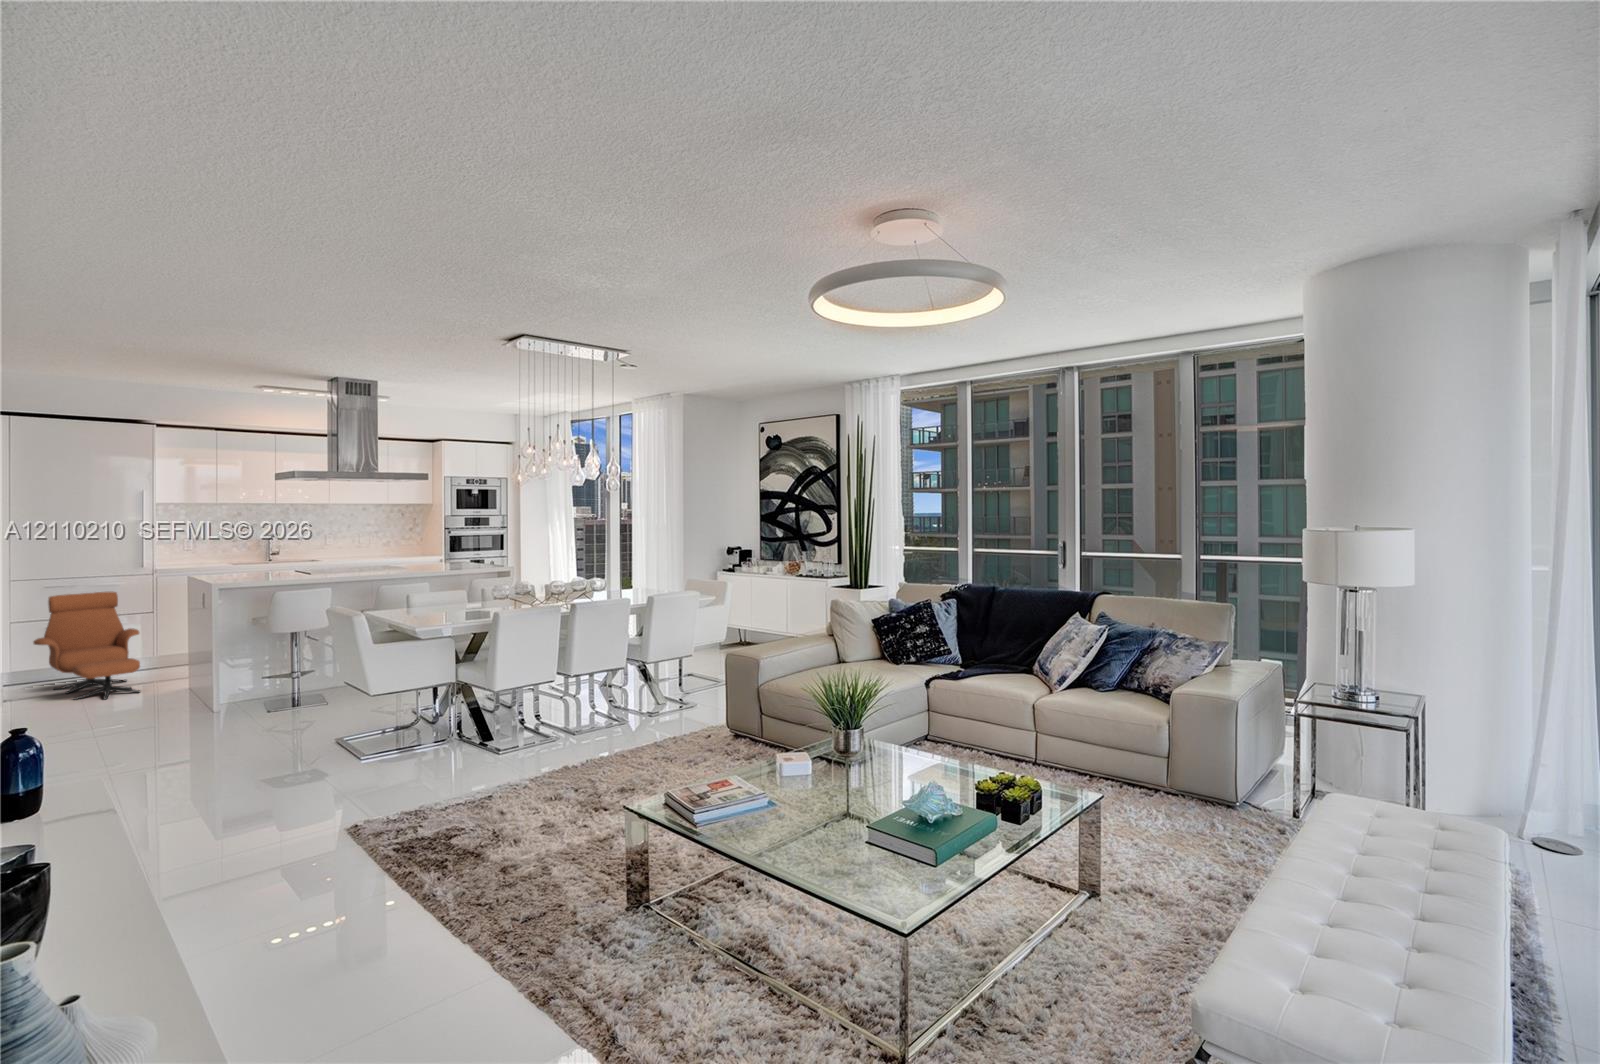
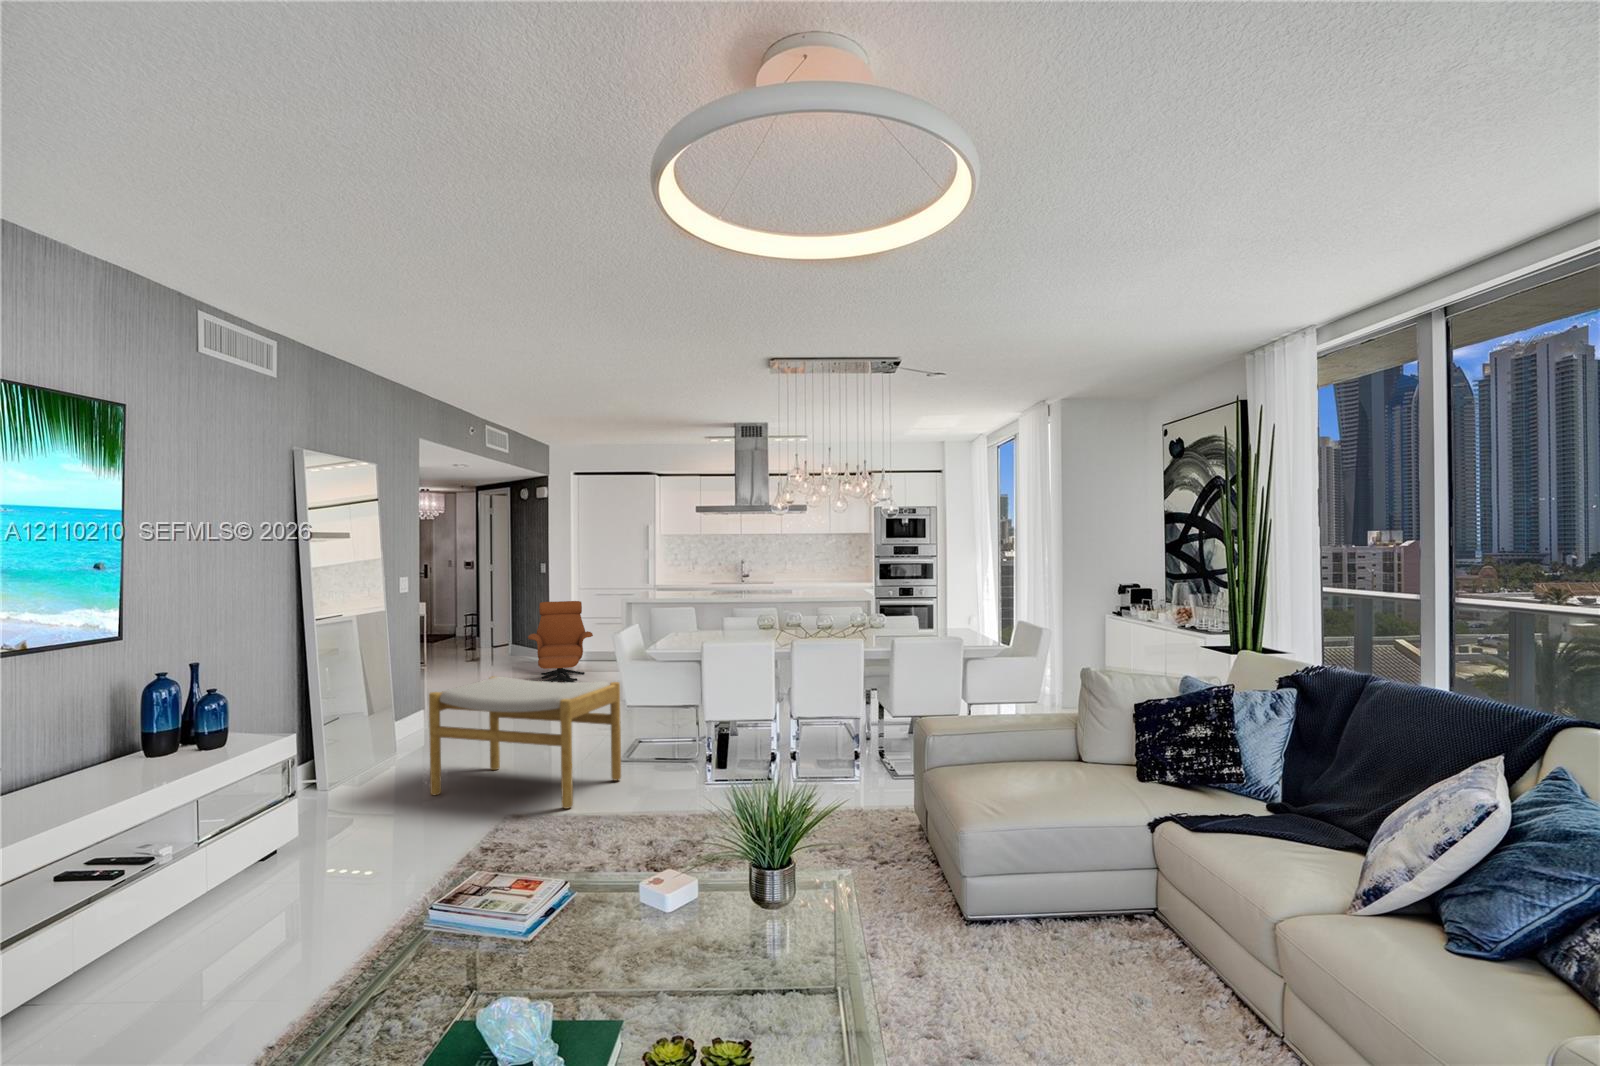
footstool: none [180,658,407,816] -> present [429,676,621,808]

